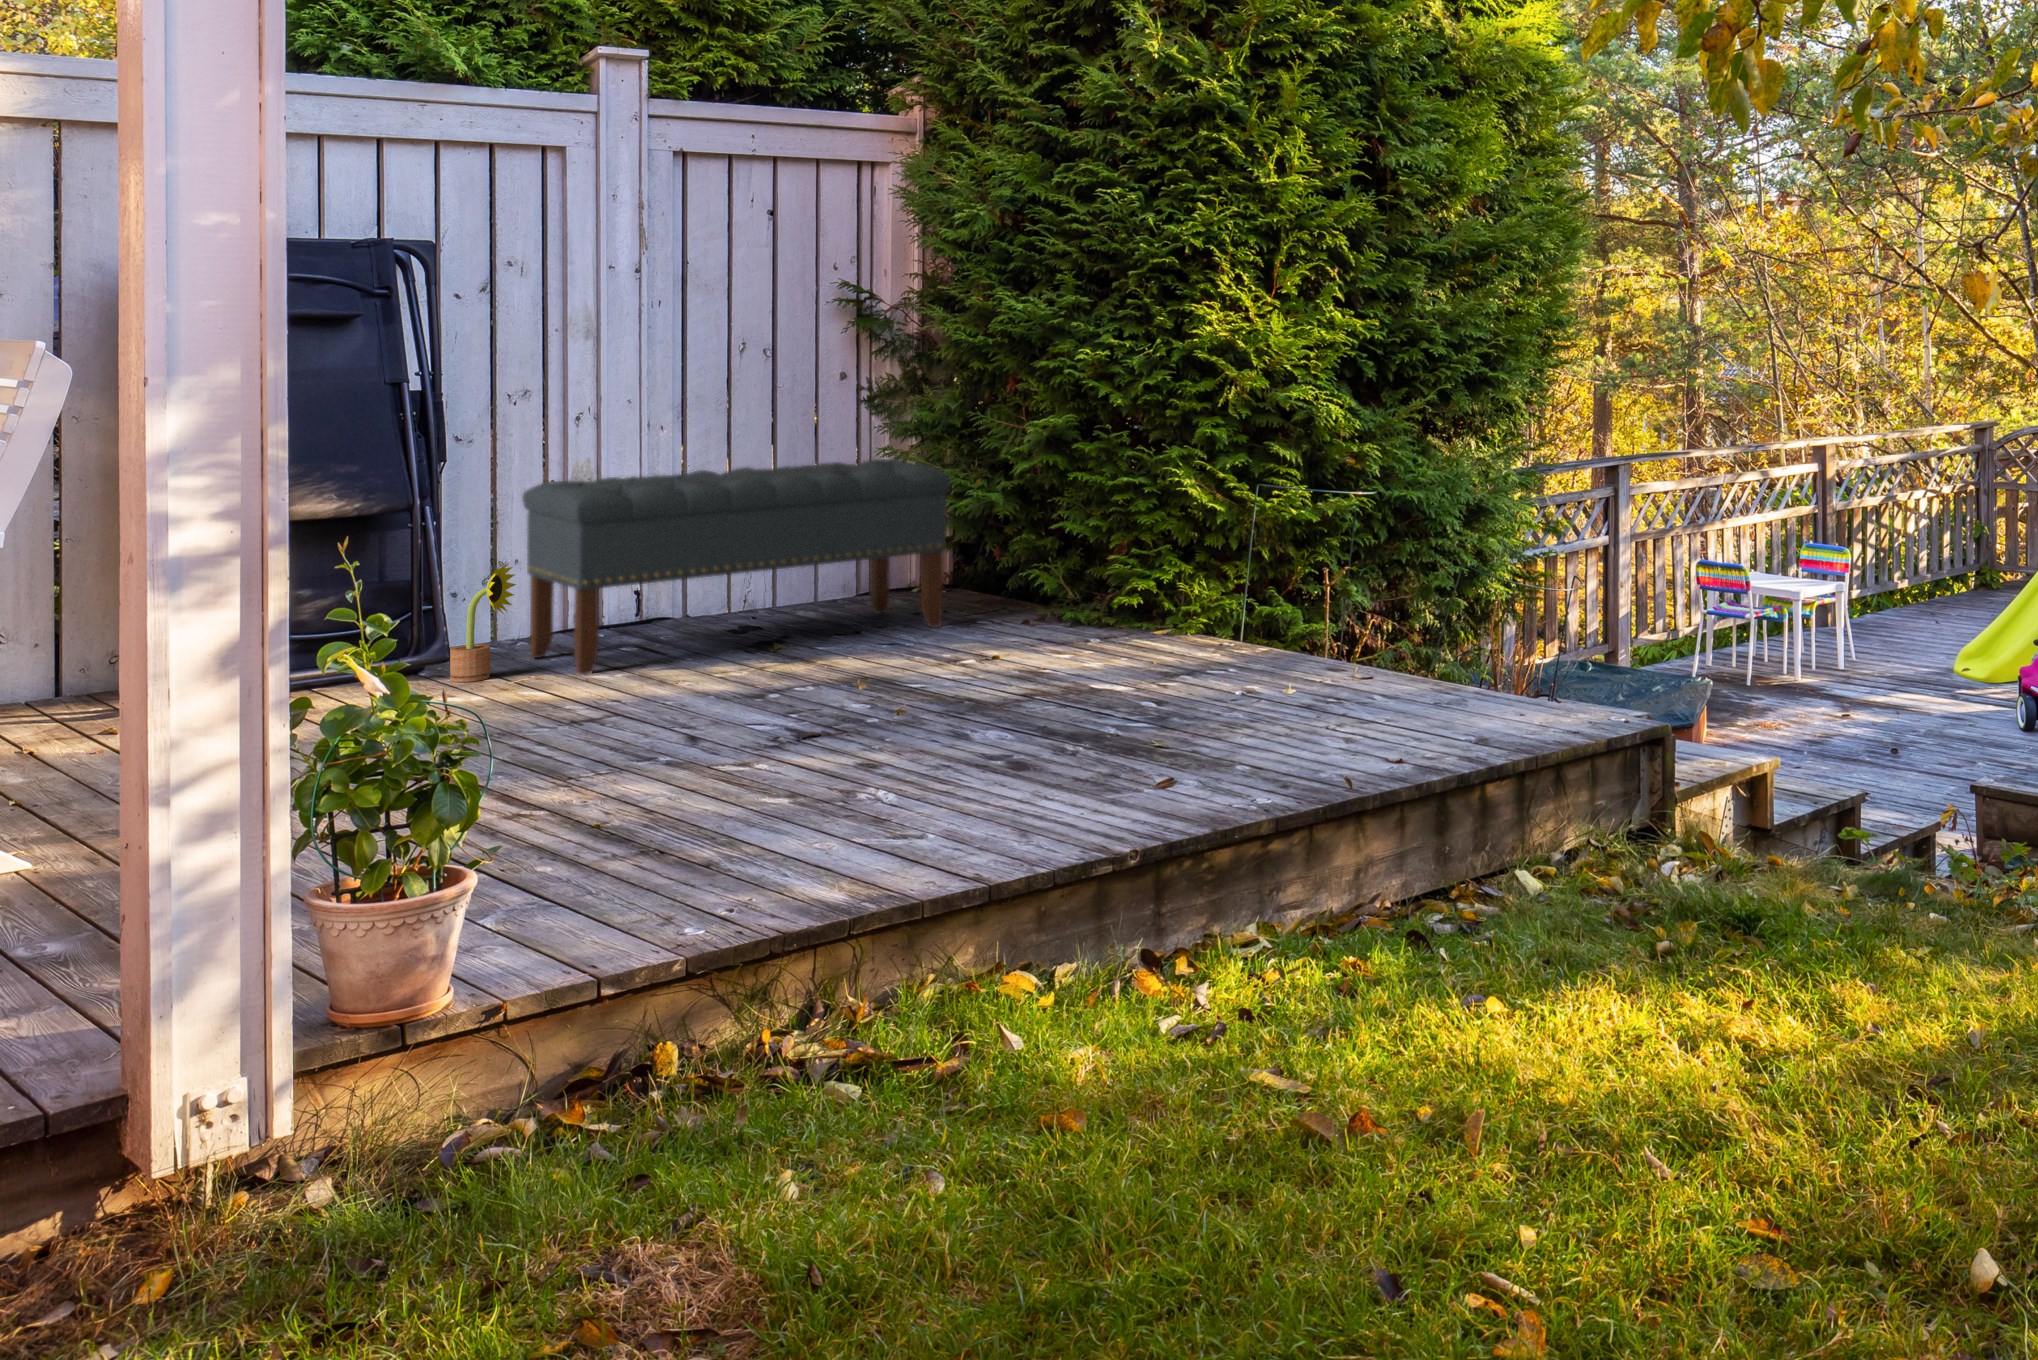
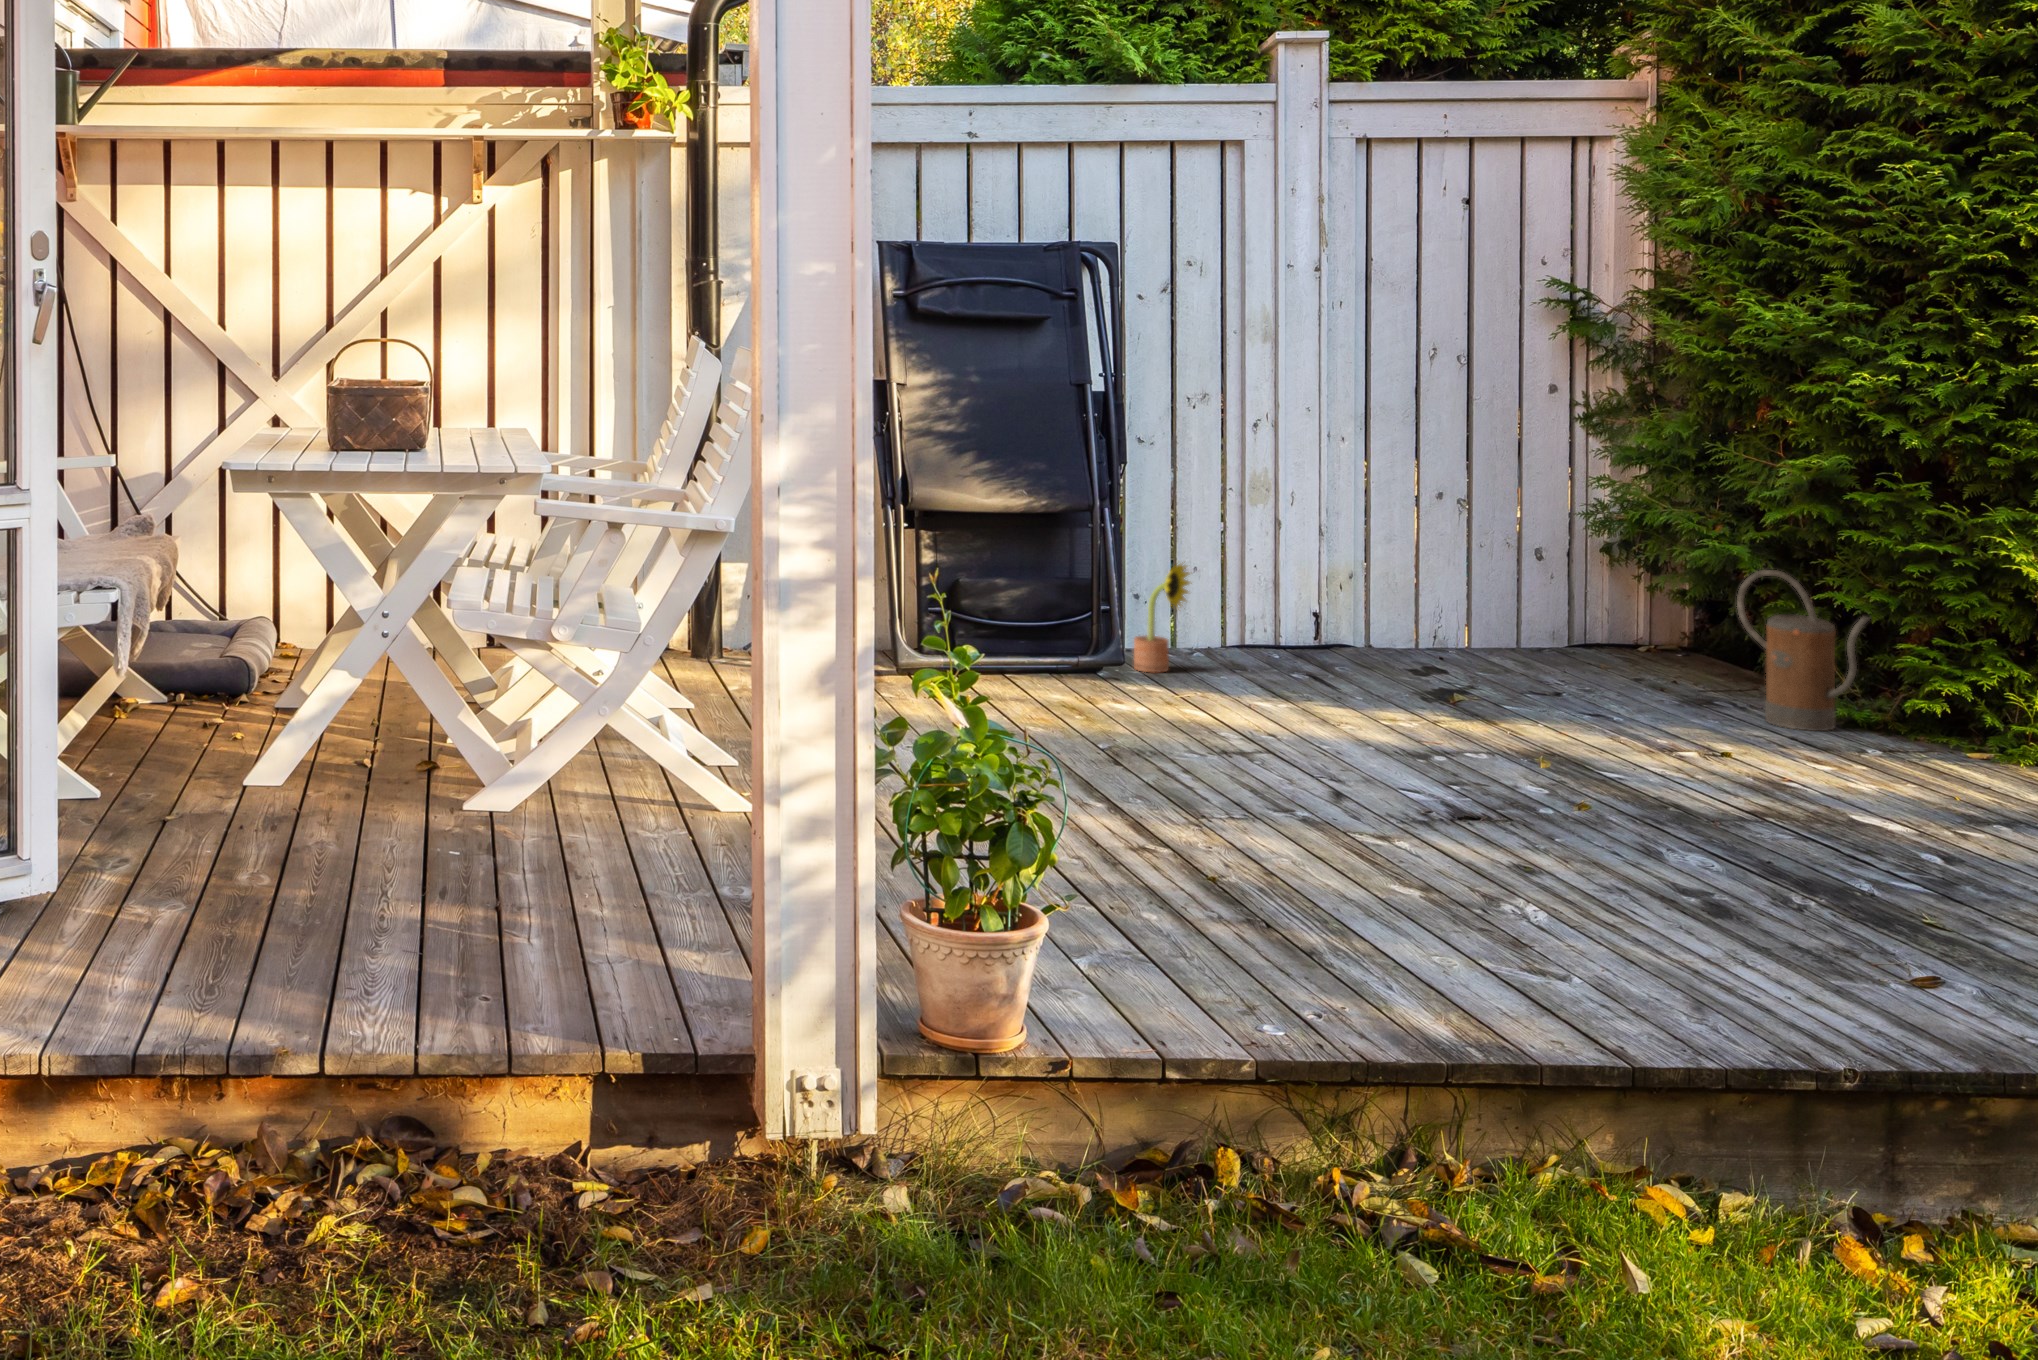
bench: present [522,459,950,675] -> none [1202,482,1672,690]
watering can: none [1000,514,1095,639] -> present [1737,570,1869,731]

